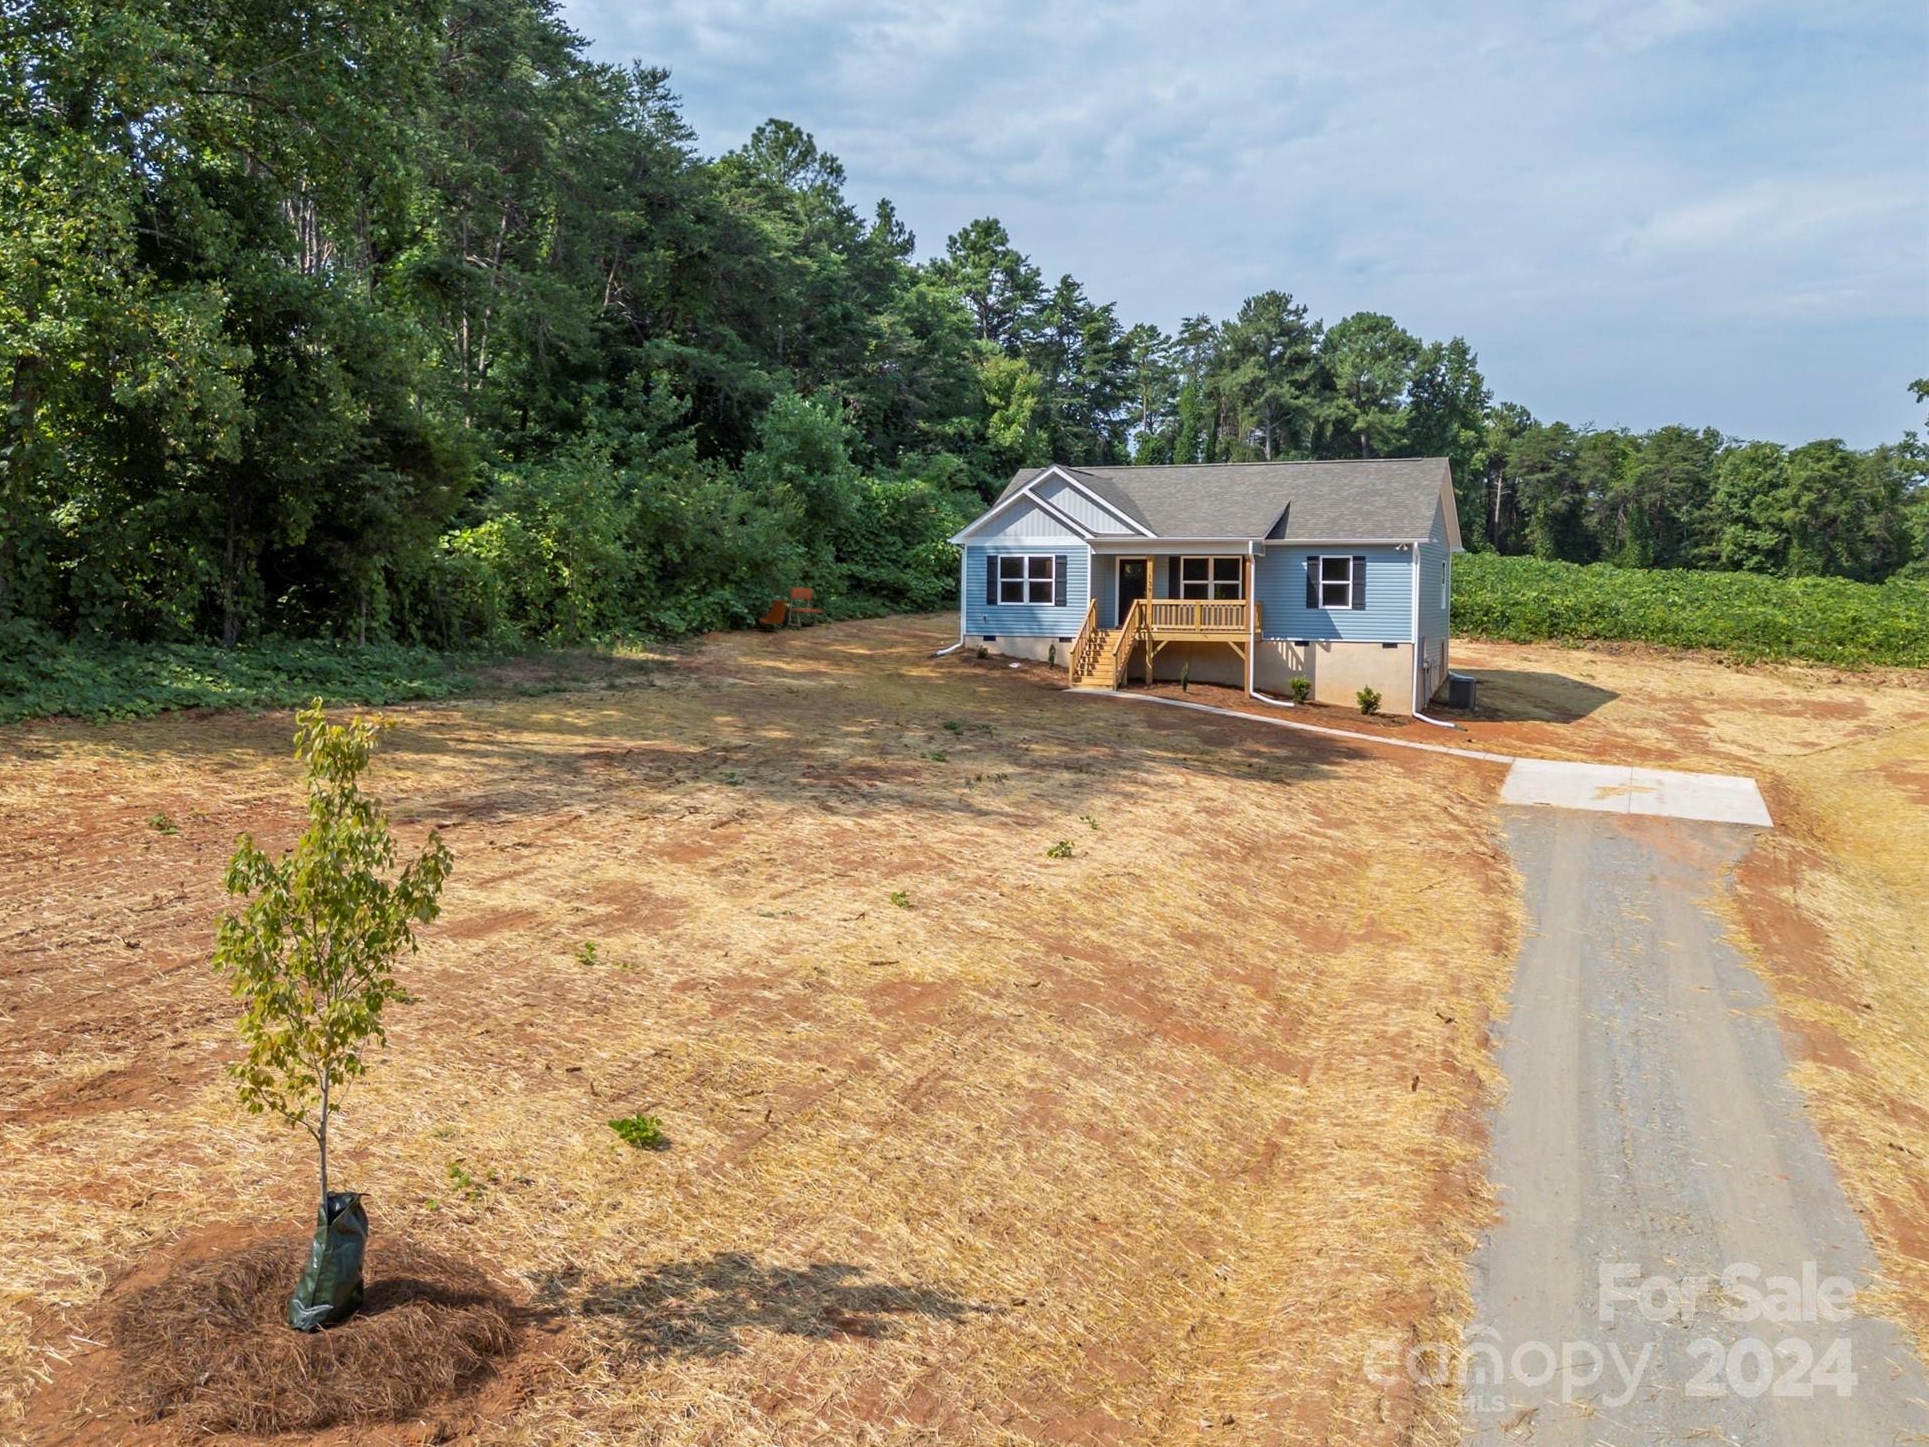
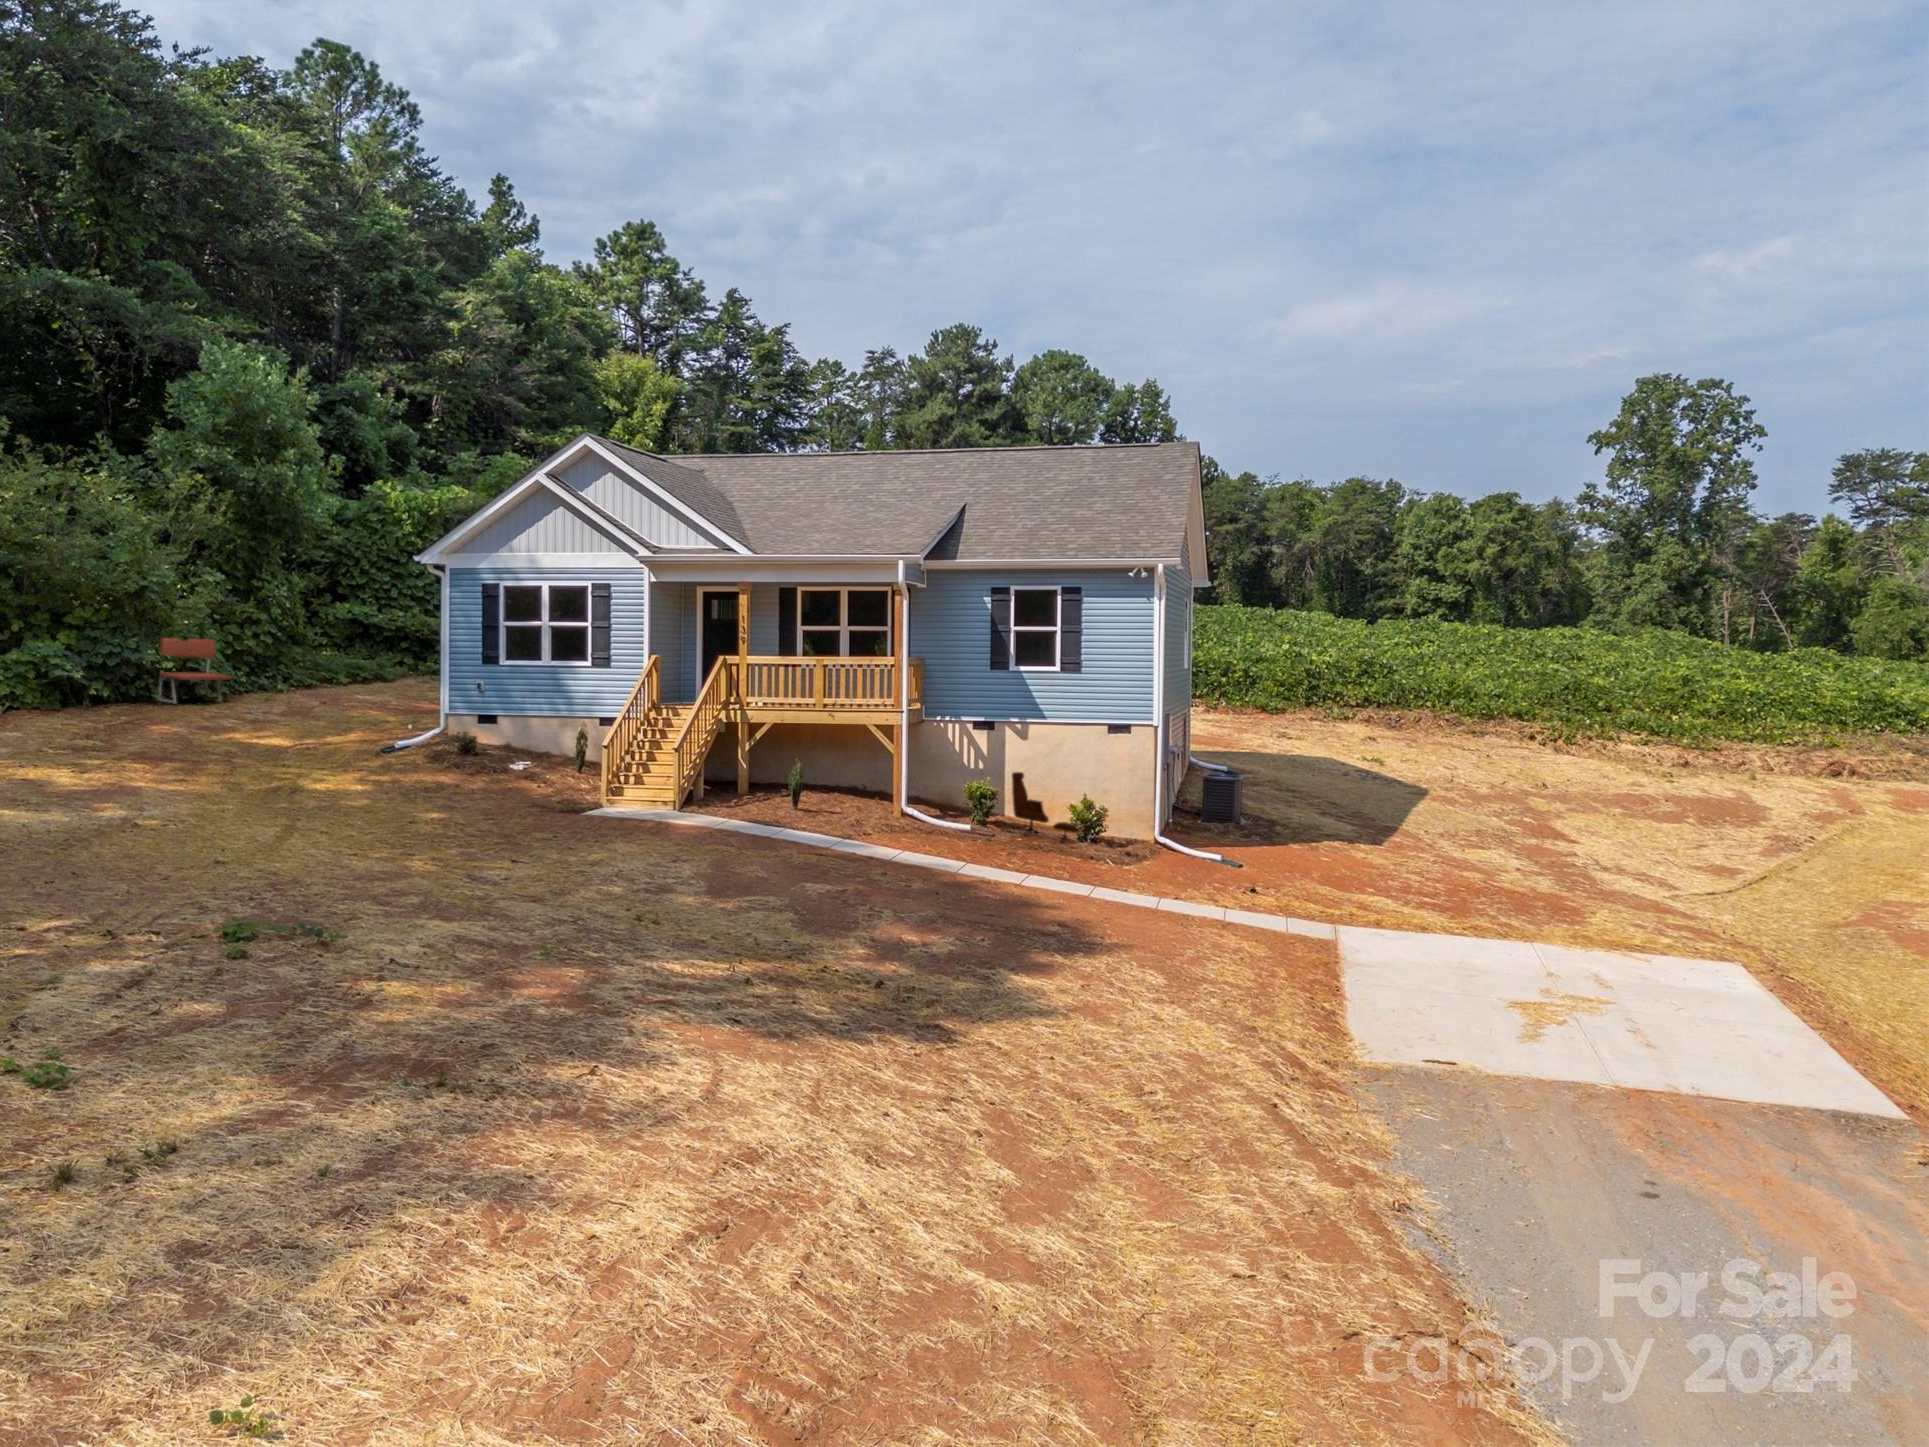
lounge chair: present [760,599,786,630] -> present [1012,772,1078,840]

